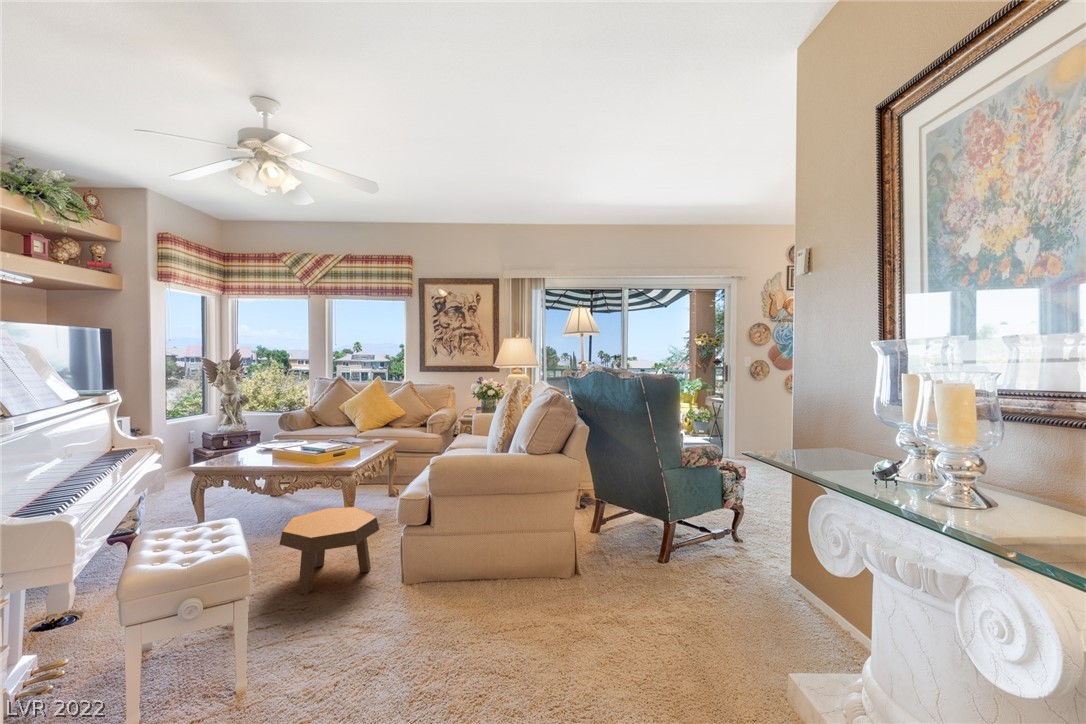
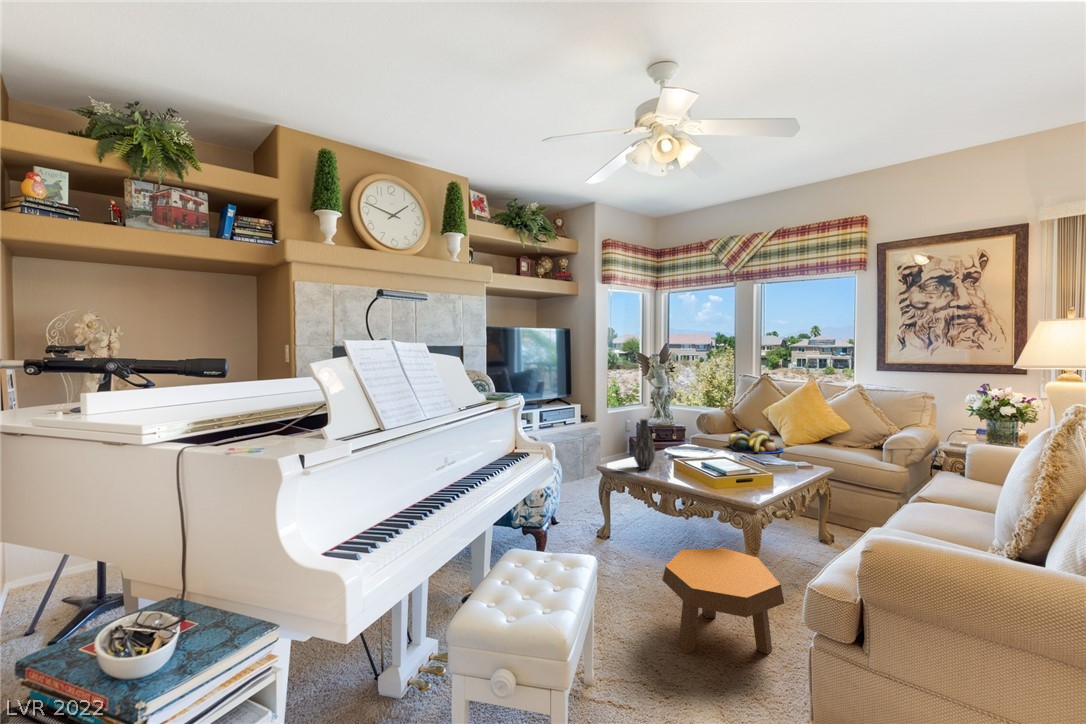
vase: none [228,415,252,463] -> present [633,419,655,469]
fruit bowl: none [313,420,360,440] -> present [728,429,783,454]

